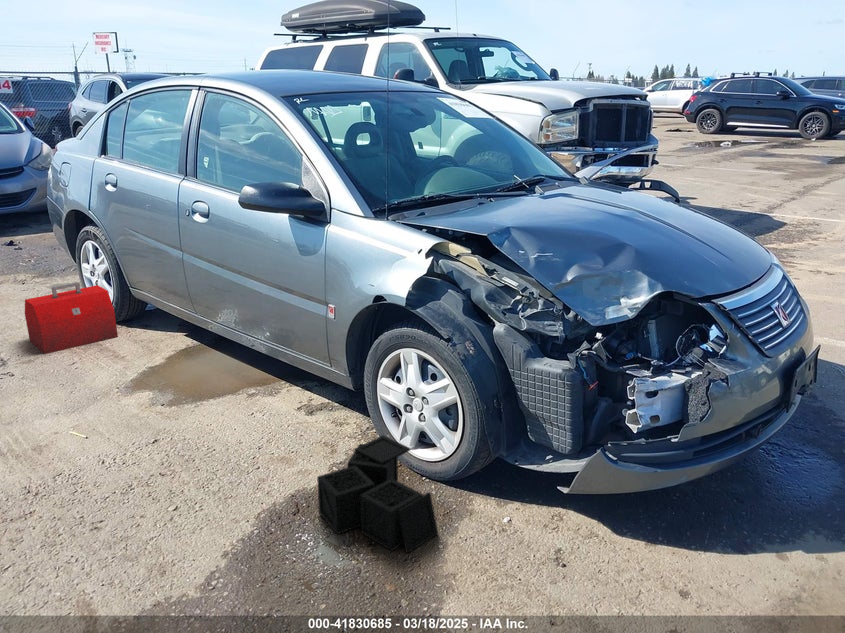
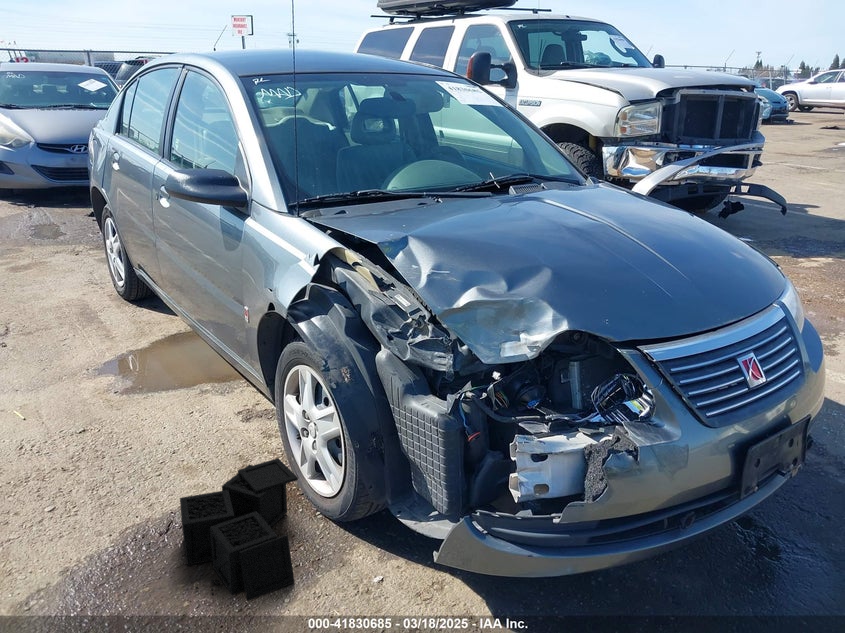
toolbox: present [25,282,118,354] -> none [22,254,111,325]

